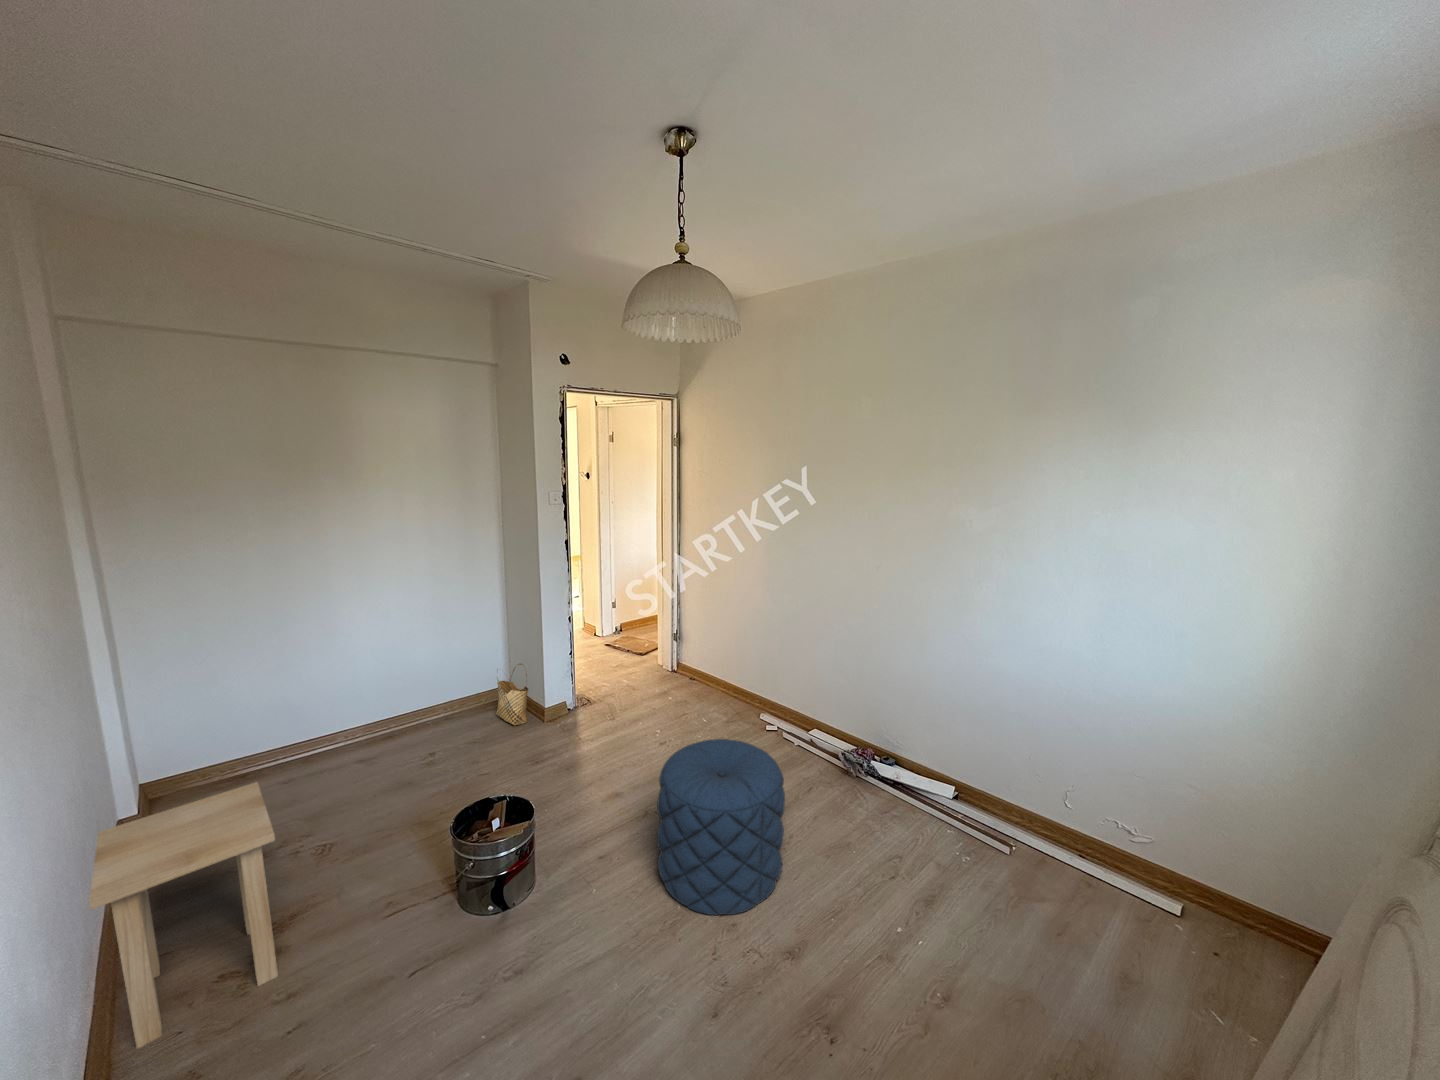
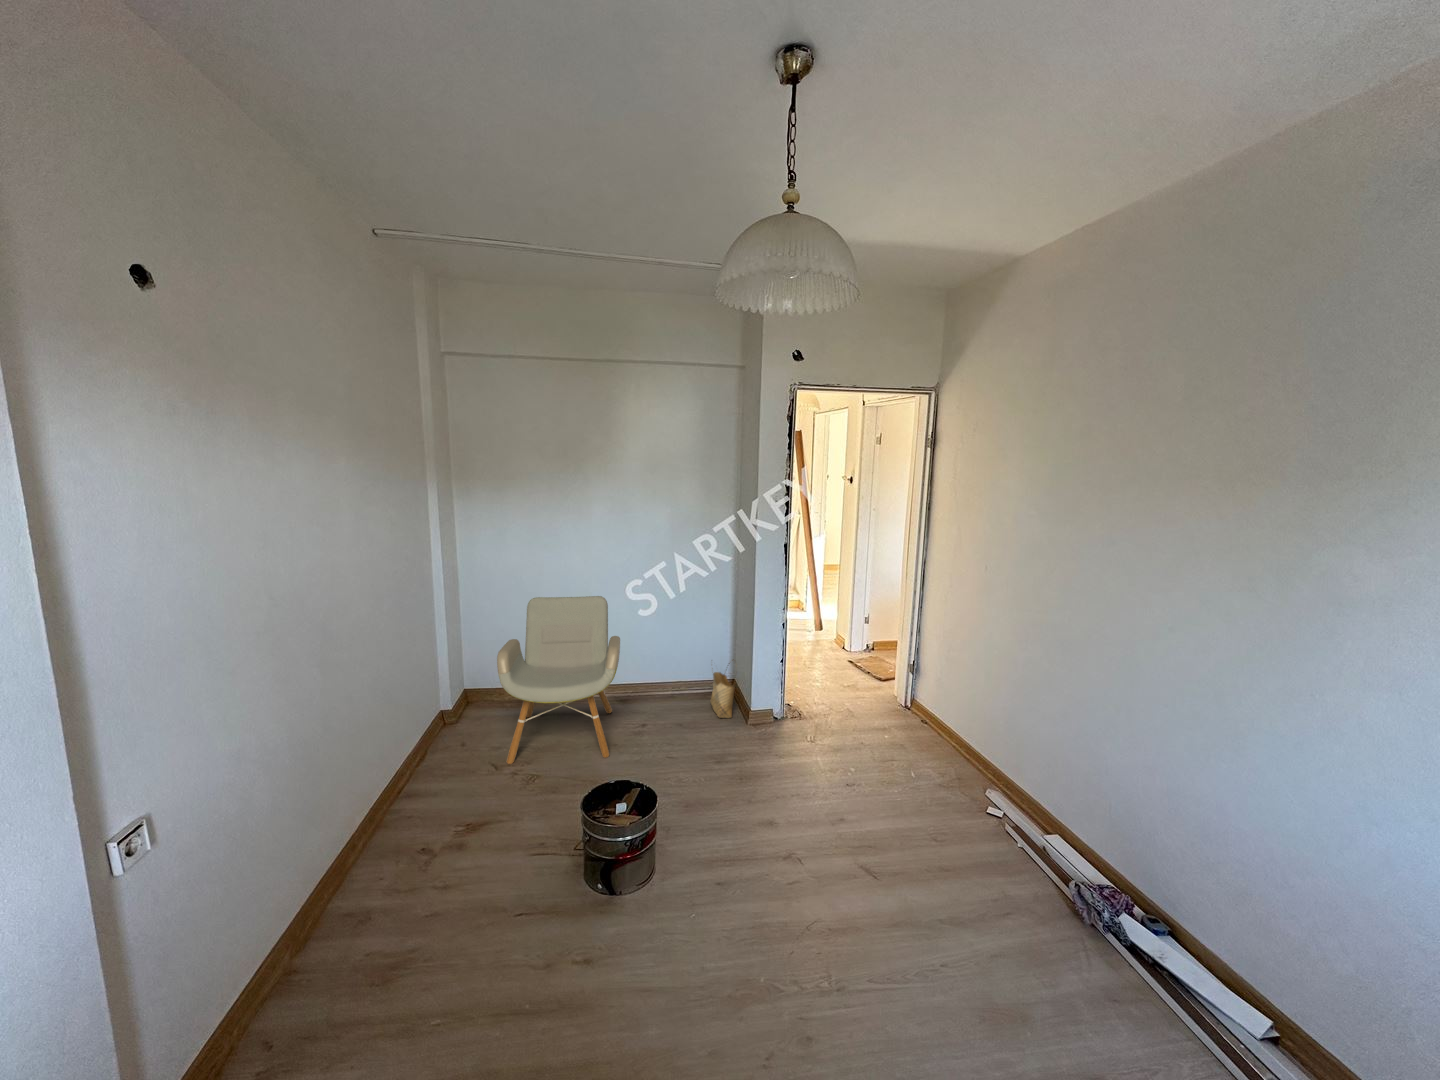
armchair: none [214,623,455,887] -> present [497,596,620,764]
pouf: present [657,739,785,915] -> none [755,797,920,1035]
side table: present [89,782,278,1048] -> none [340,708,475,876]

